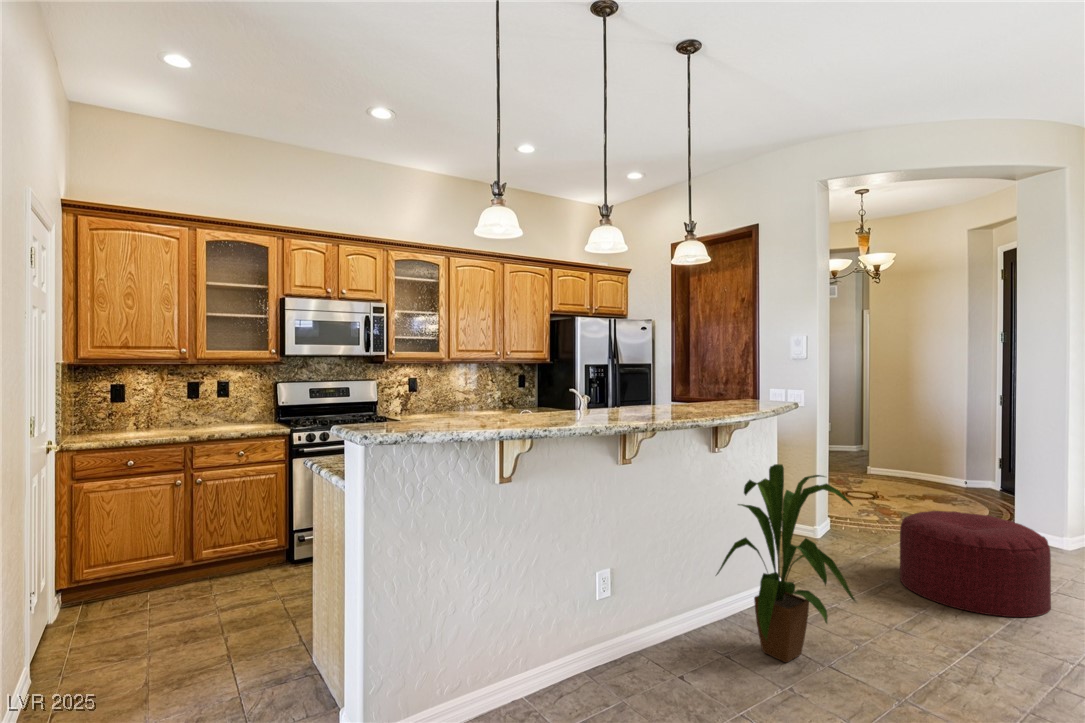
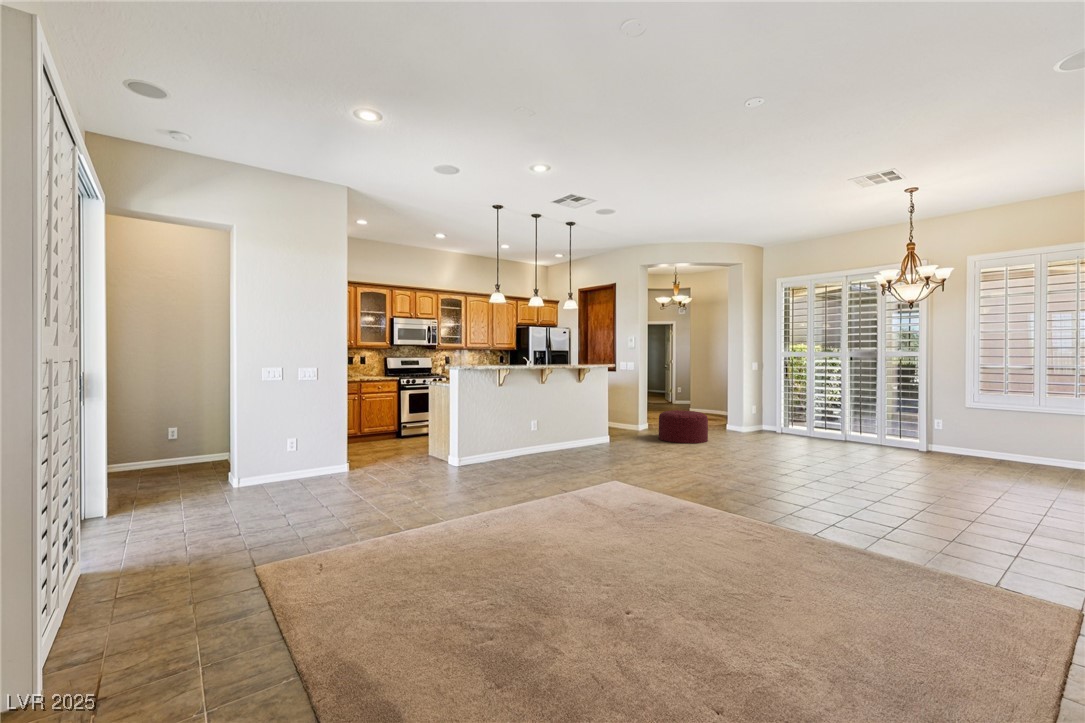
house plant: present [716,464,856,662] -> none [576,381,624,451]

